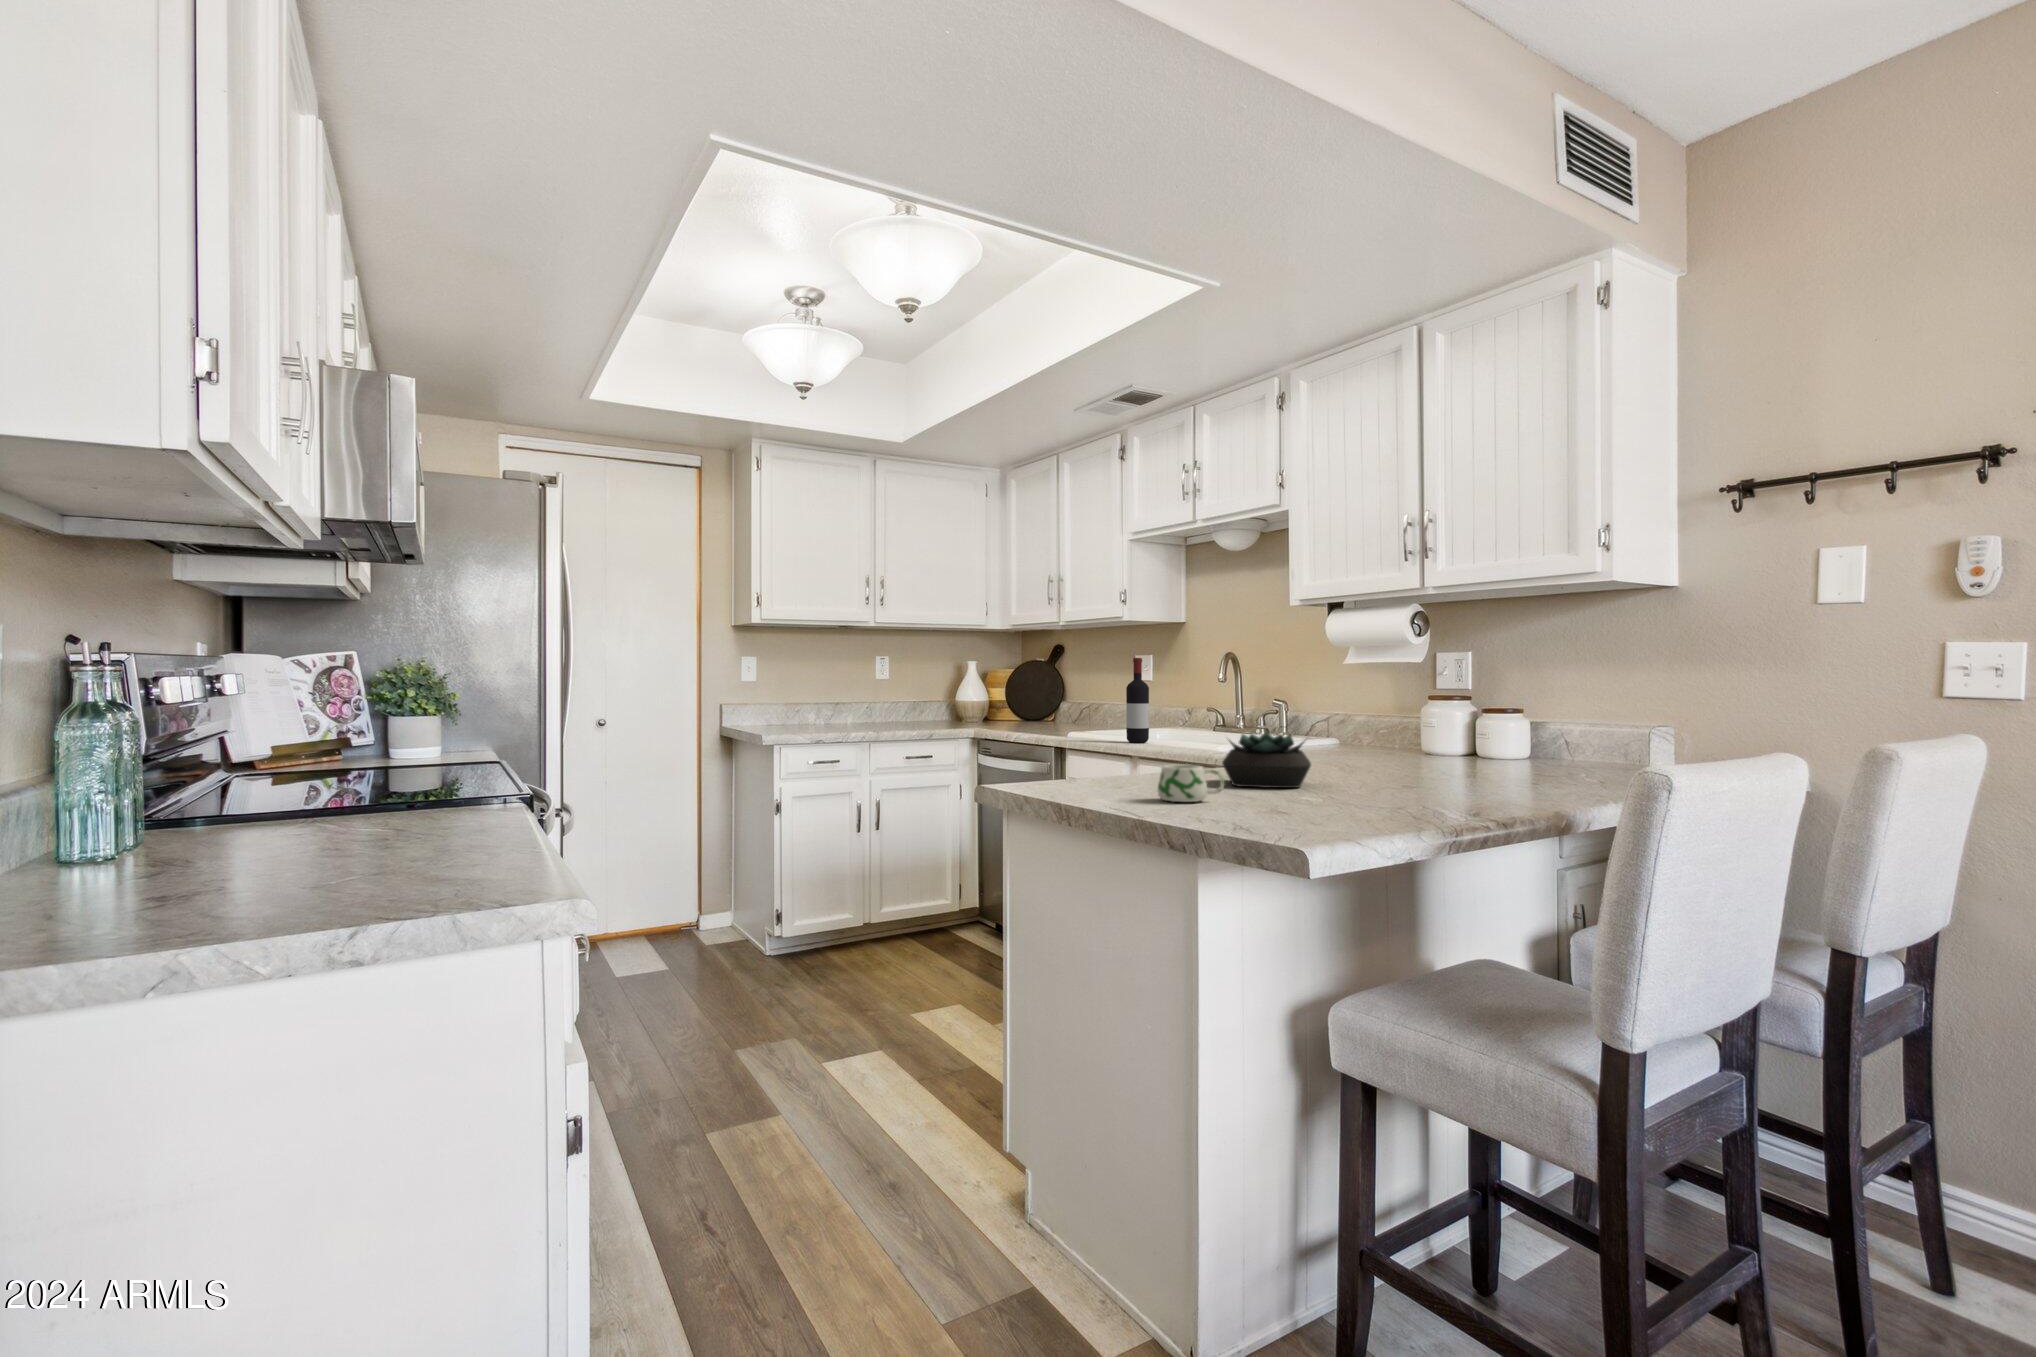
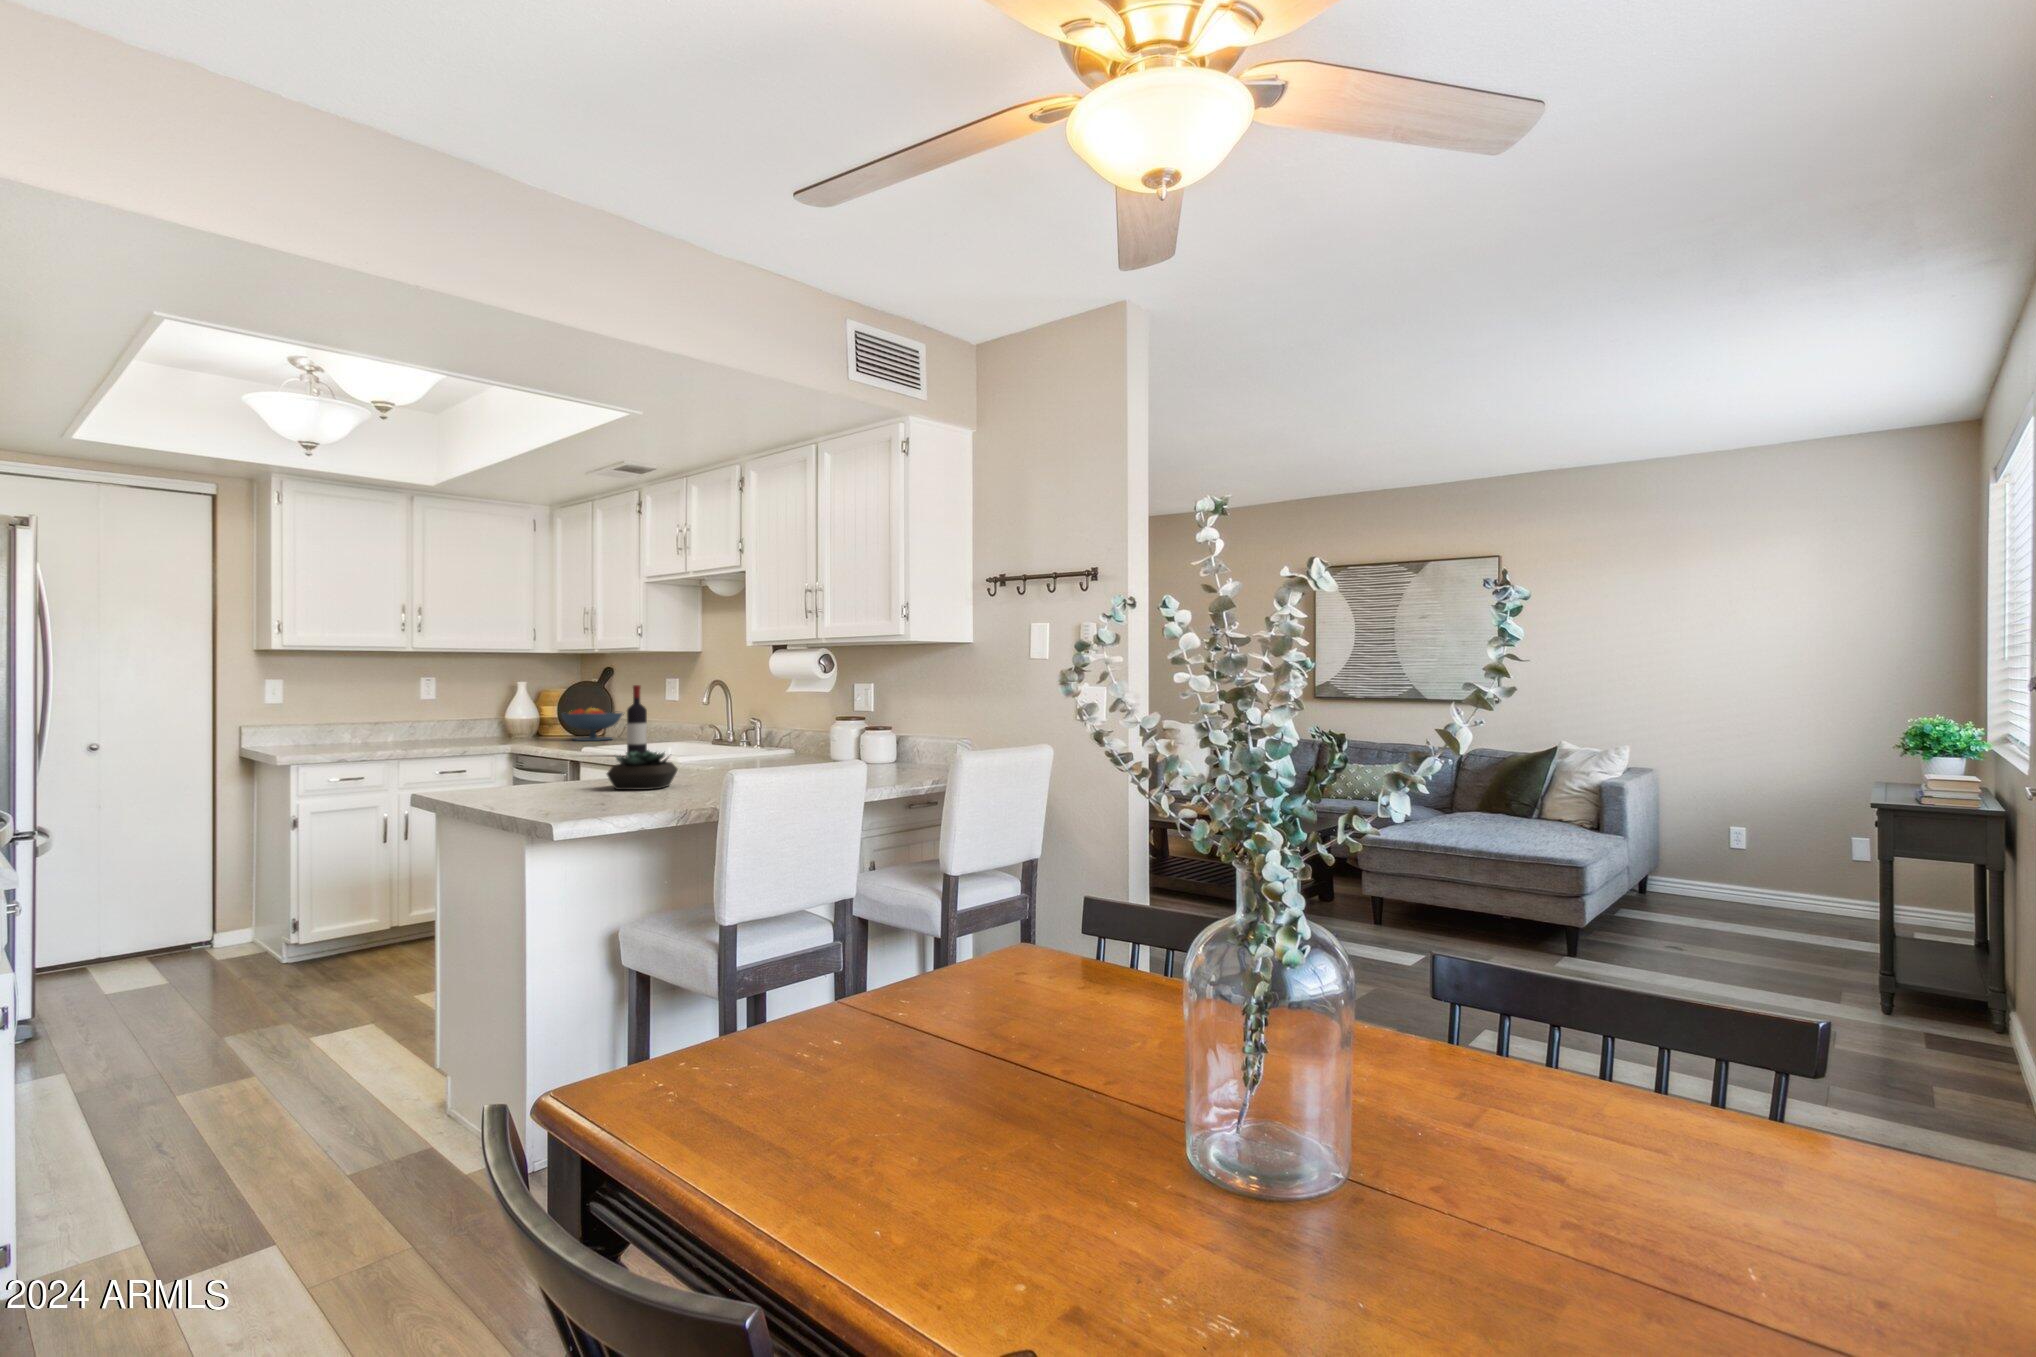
fruit bowl: none [1011,685,1074,726] -> present [562,708,624,741]
mug: present [1157,764,1225,802] -> none [528,776,577,801]

